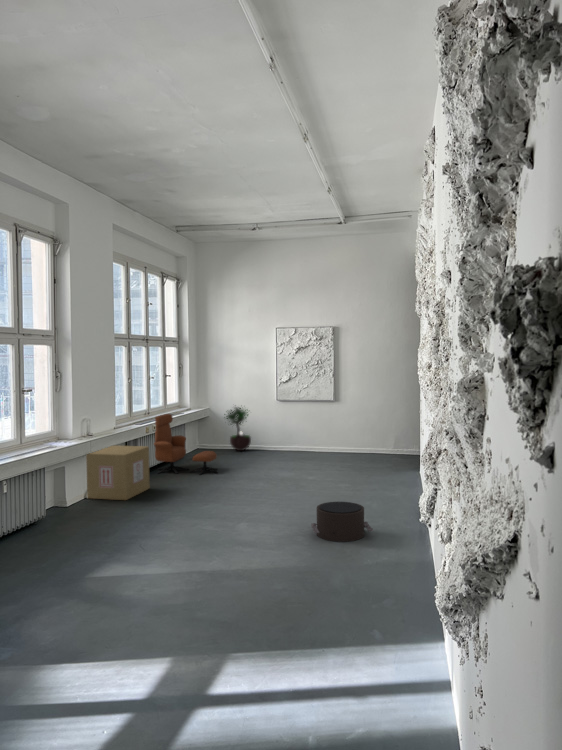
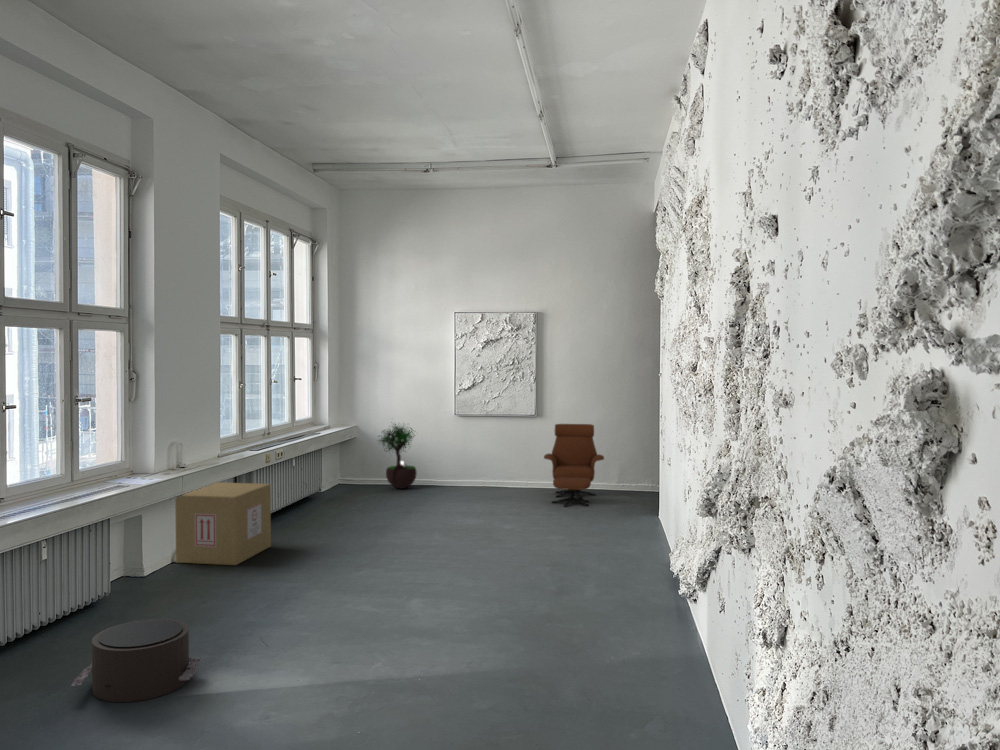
lounge chair: present [154,414,217,475] -> present [544,424,604,507]
pouf: present [311,502,373,542] -> present [71,619,201,702]

